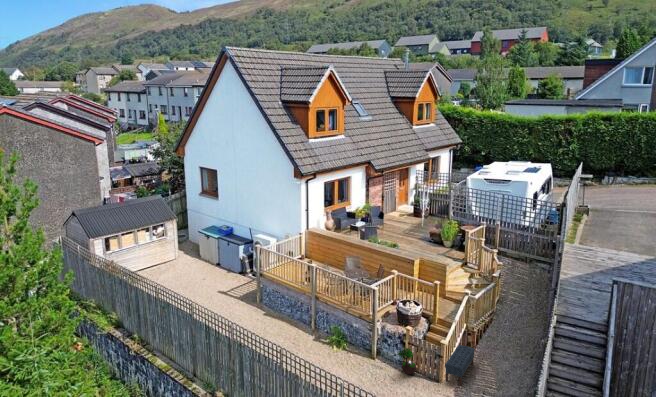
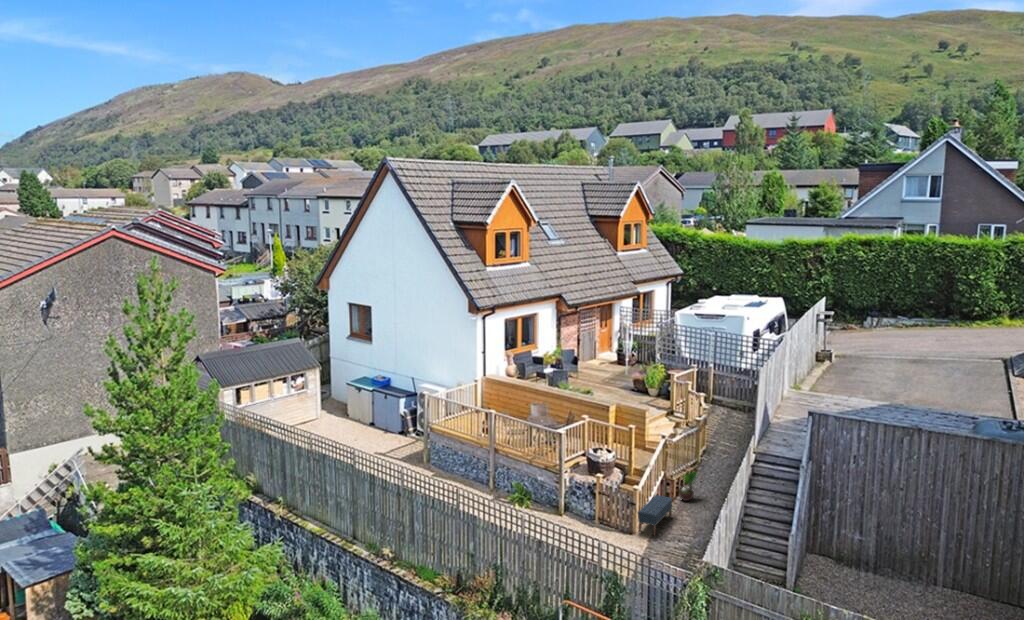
potted tree: present [398,348,416,374] -> present [679,472,696,501]

